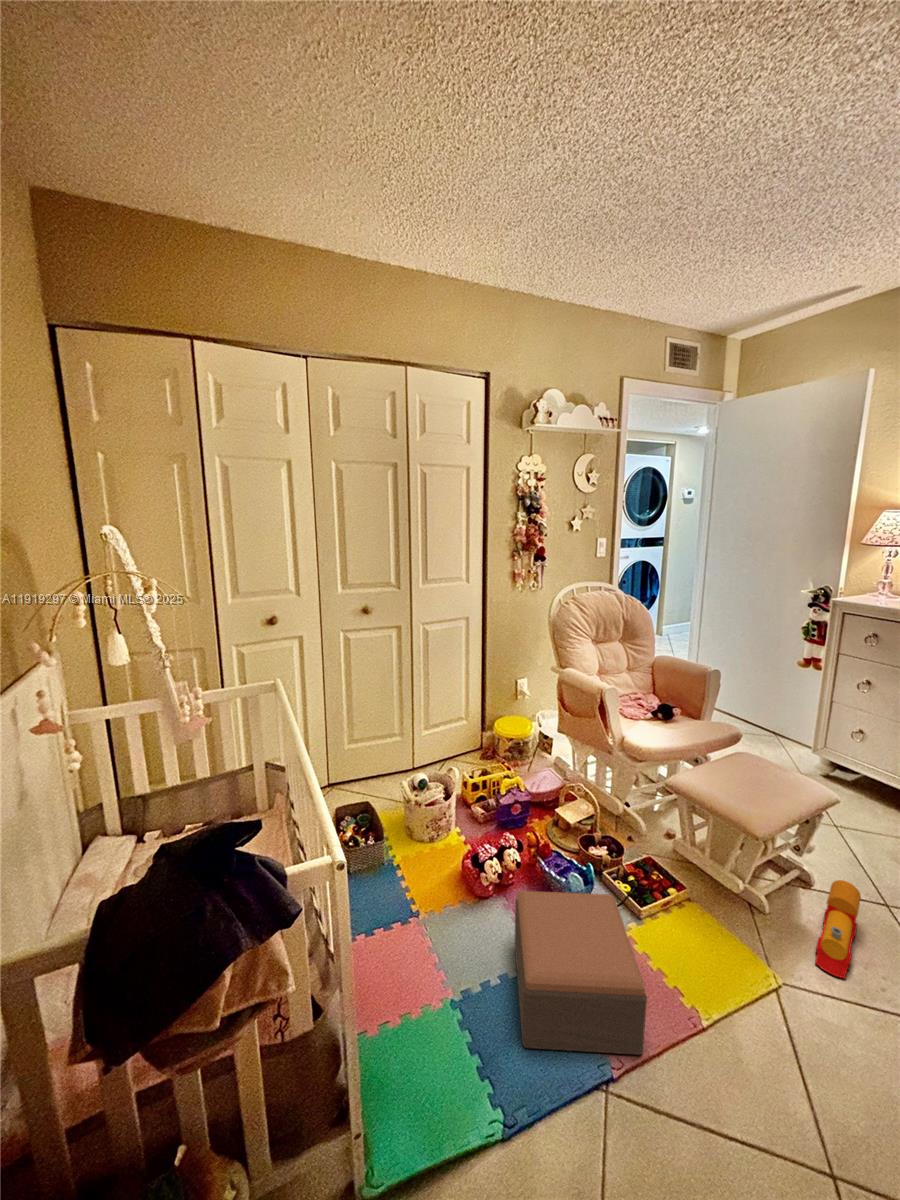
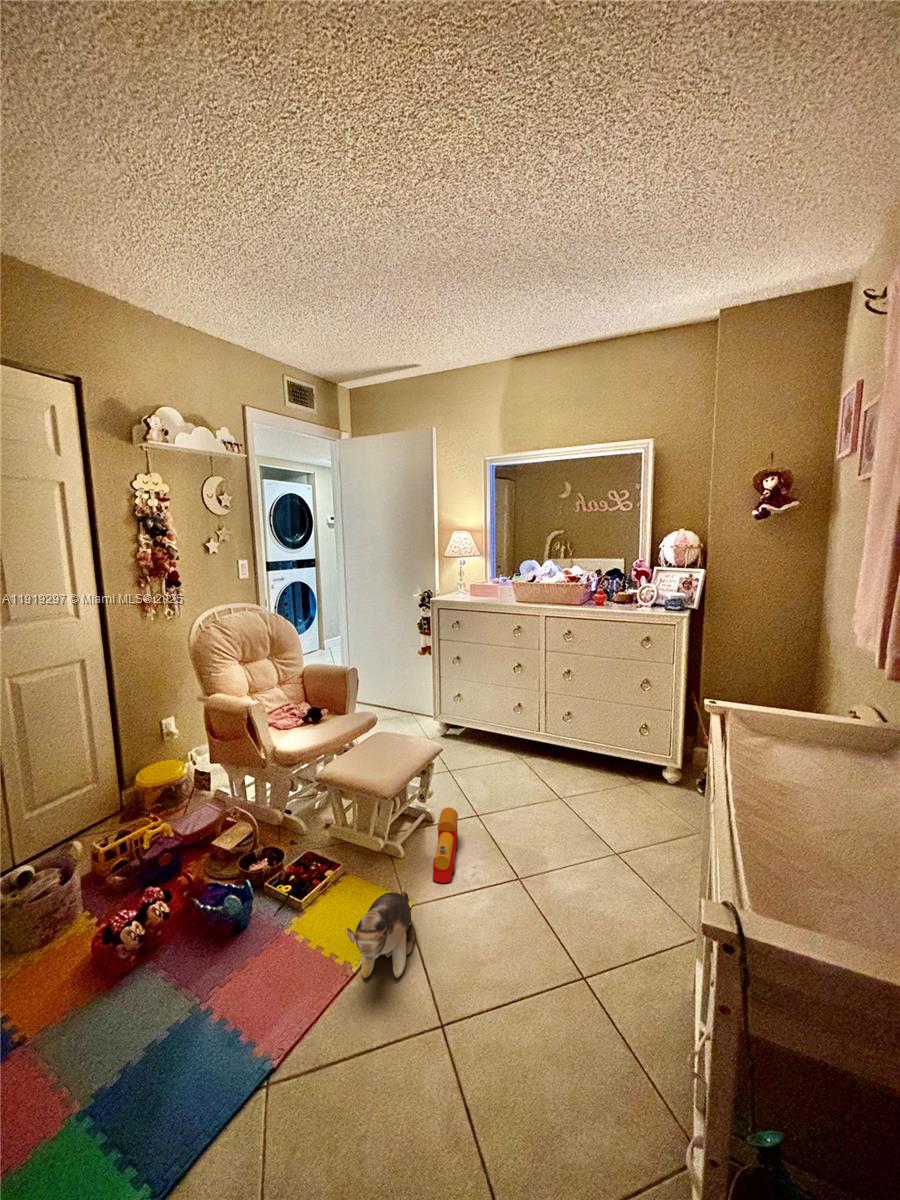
footstool: present [515,891,647,1055] -> none [151,905,297,1123]
plush toy: none [712,951,792,1059] -> present [347,892,416,978]

